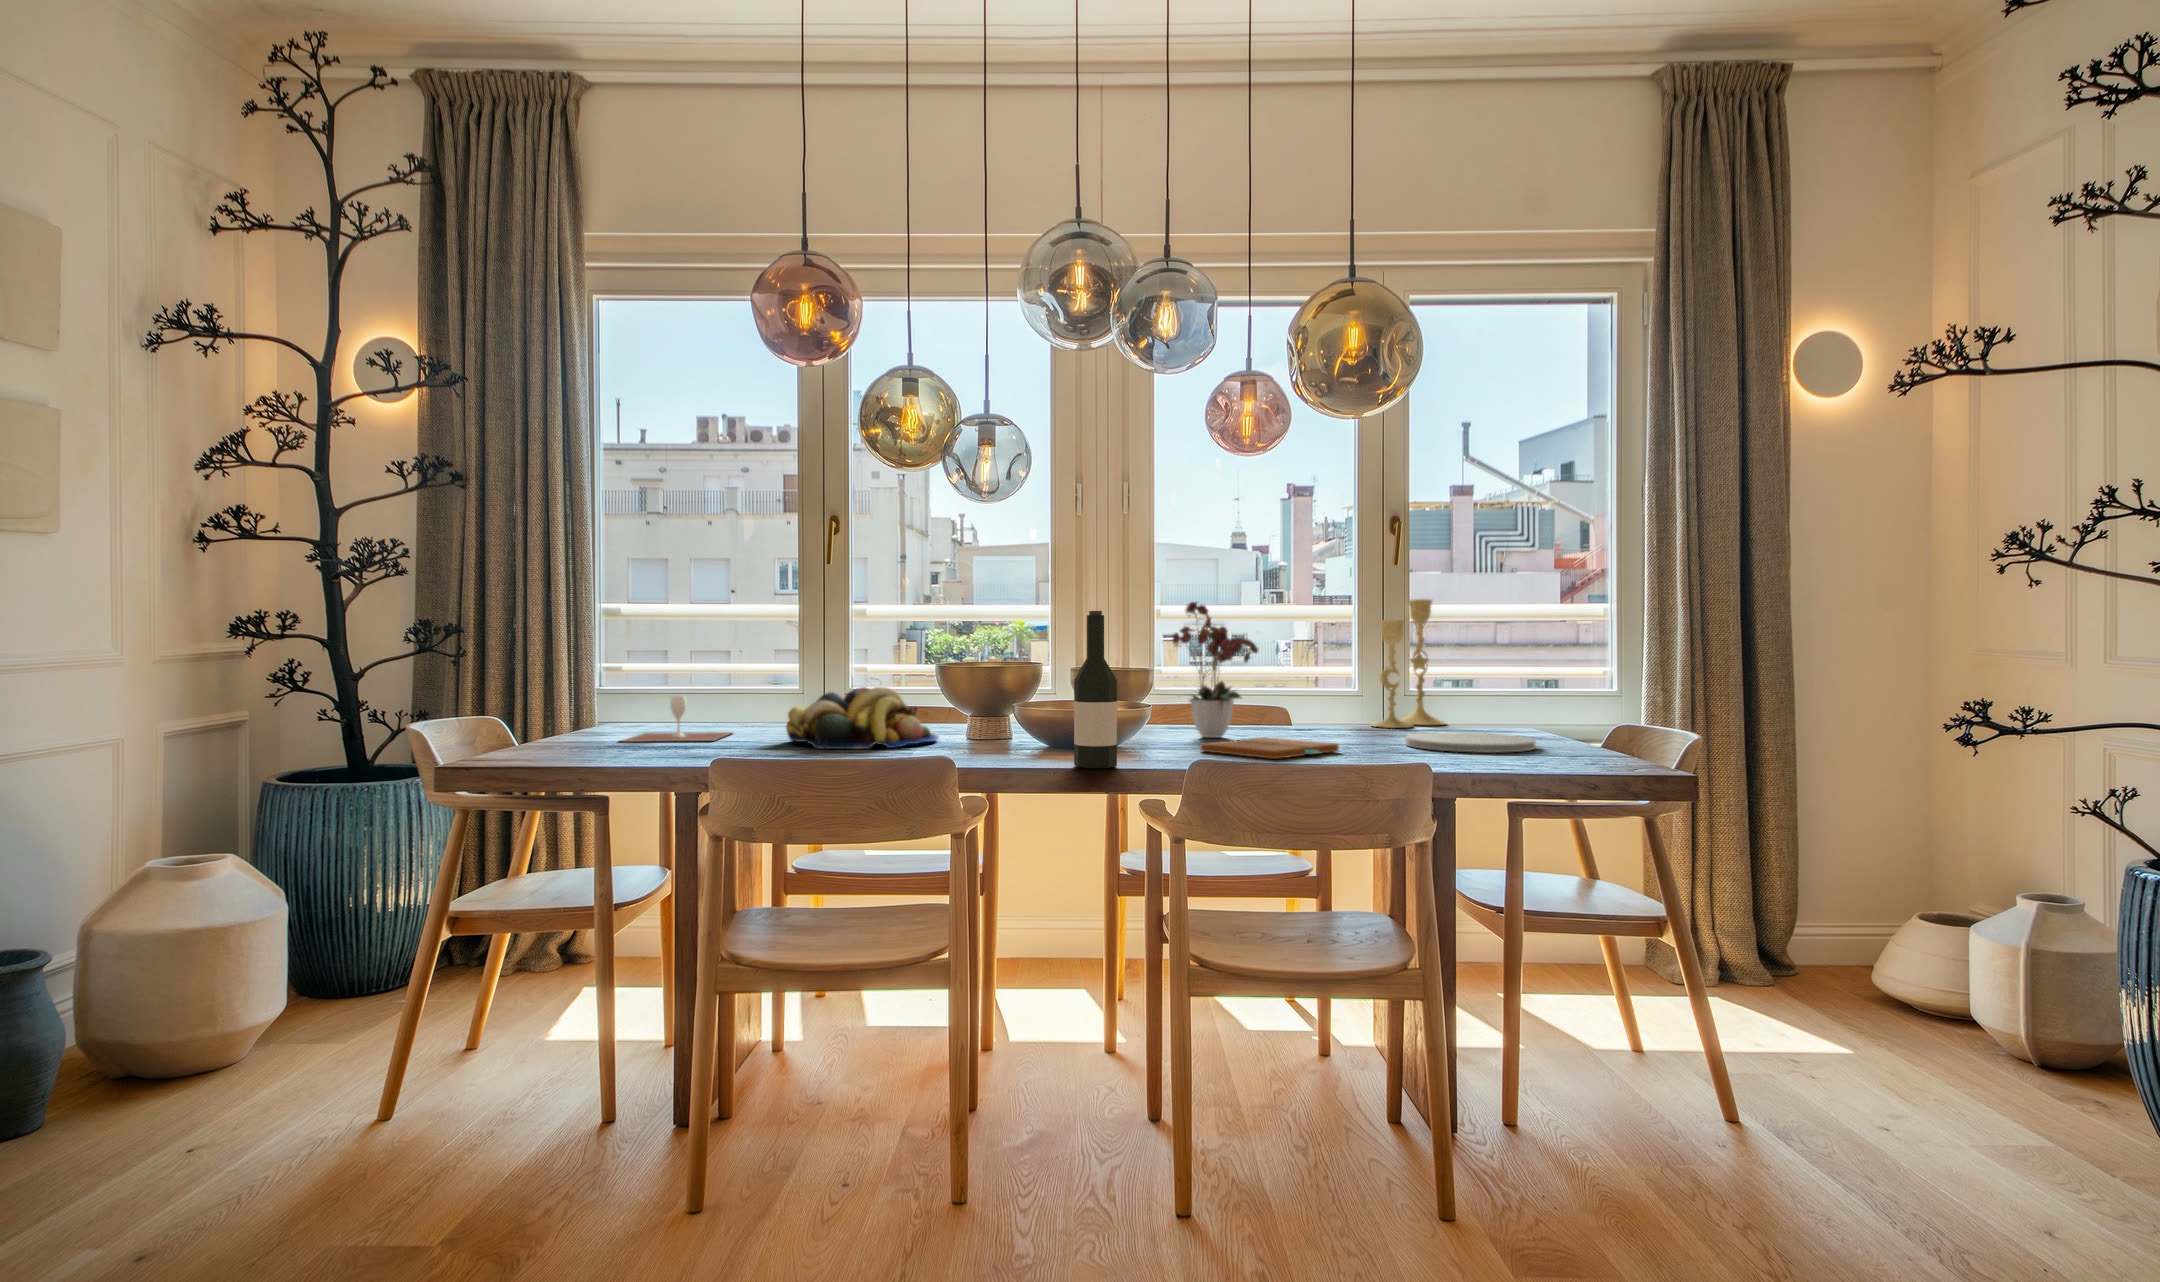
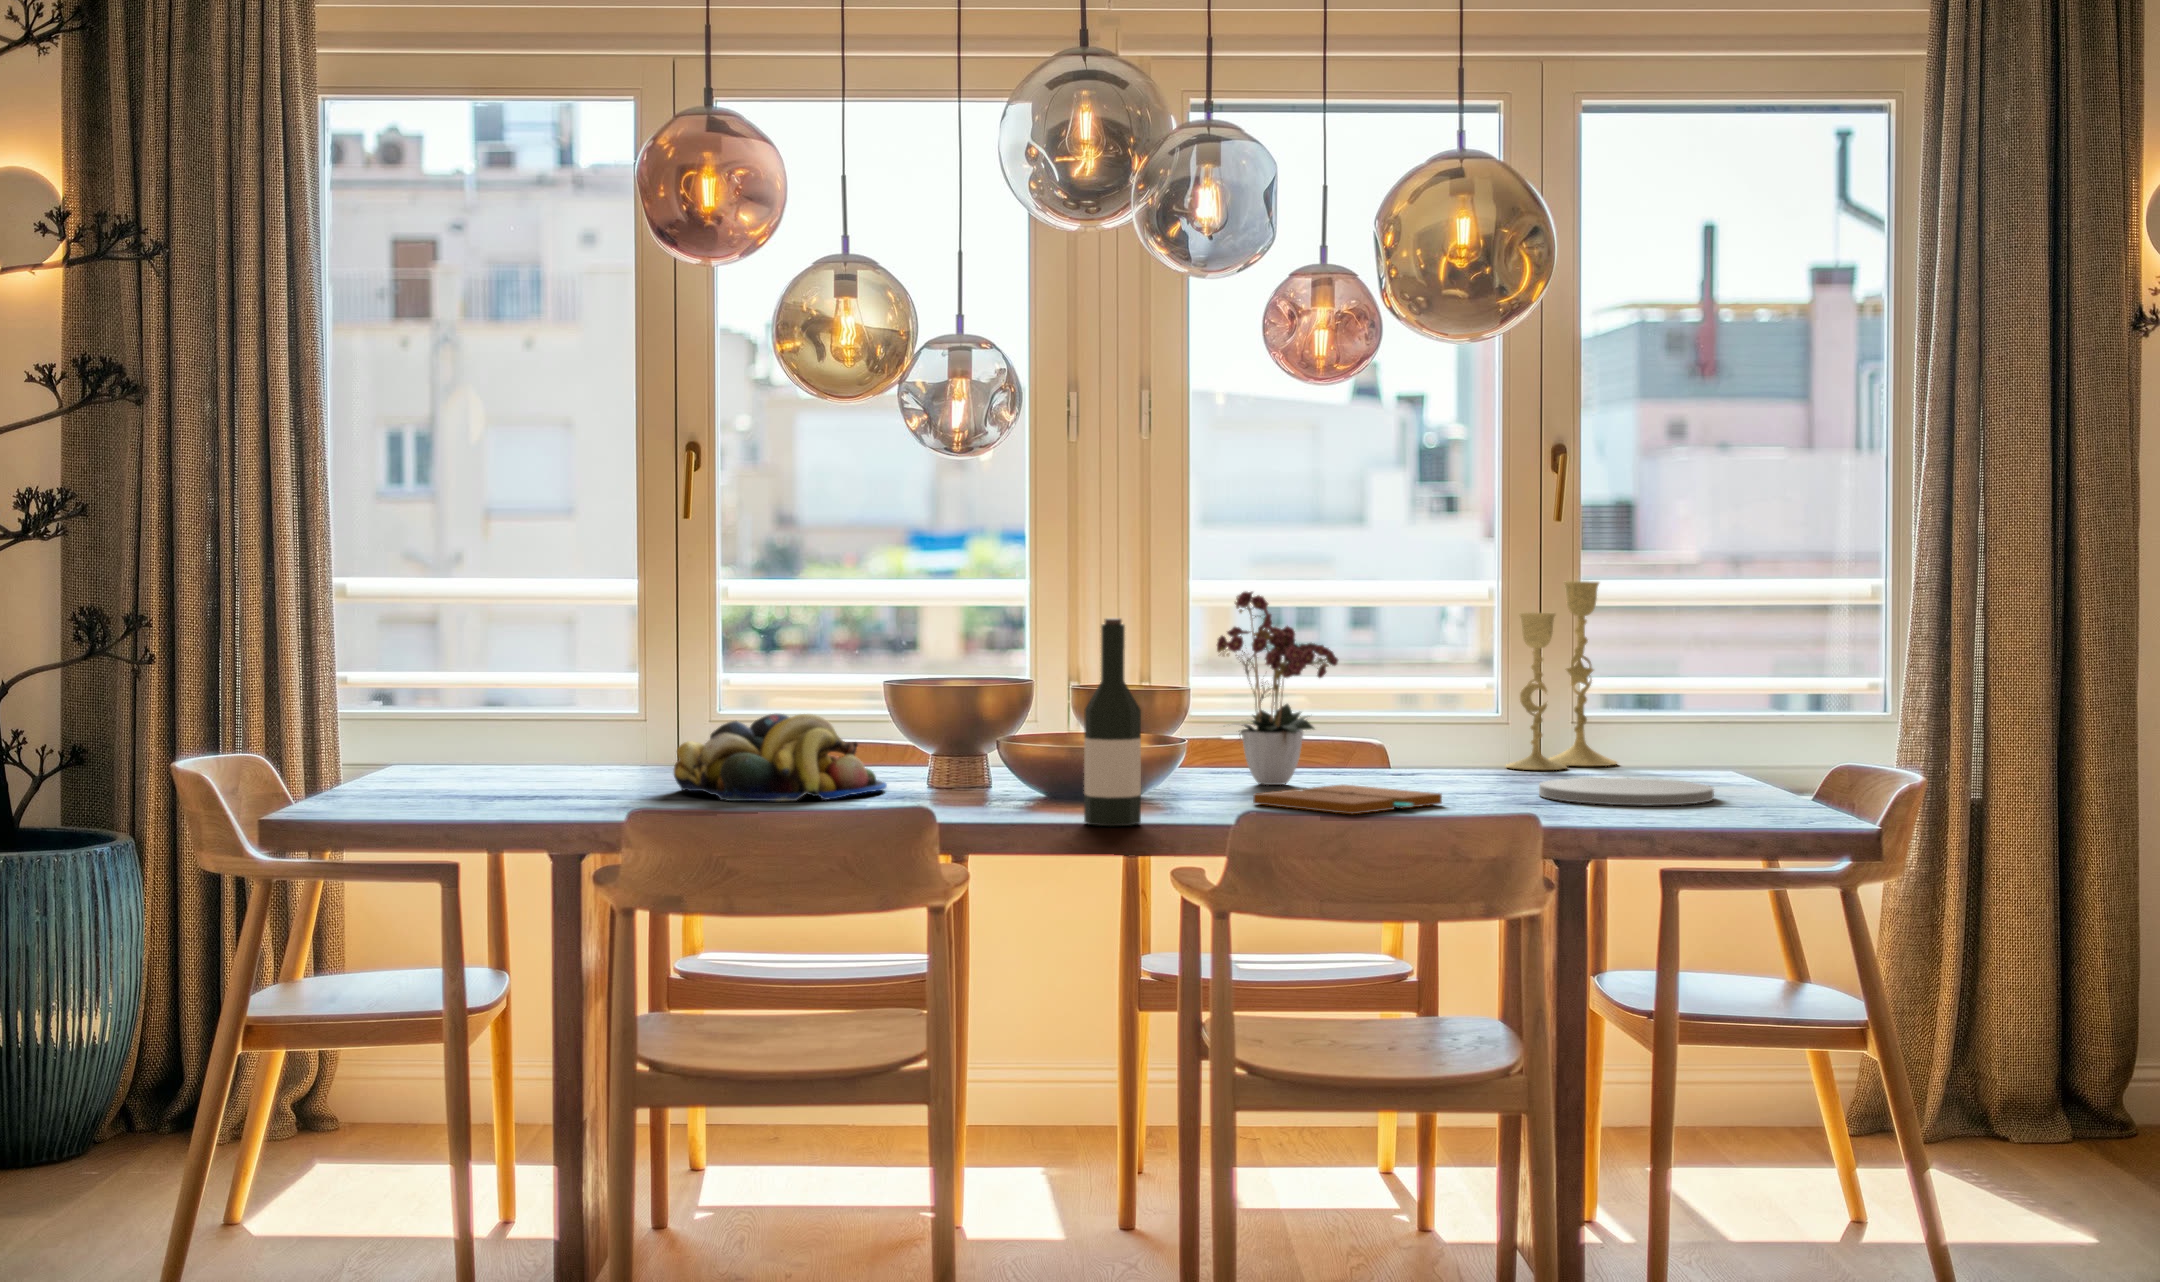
wine glass: present [620,696,731,742] -> none [435,725,587,791]

